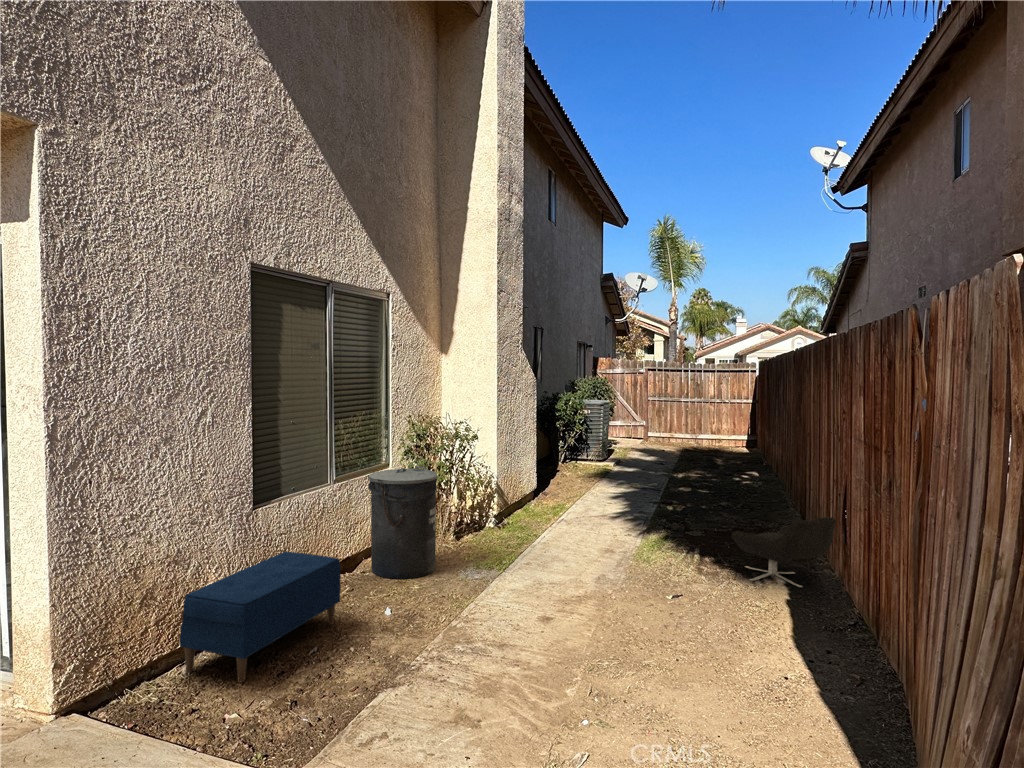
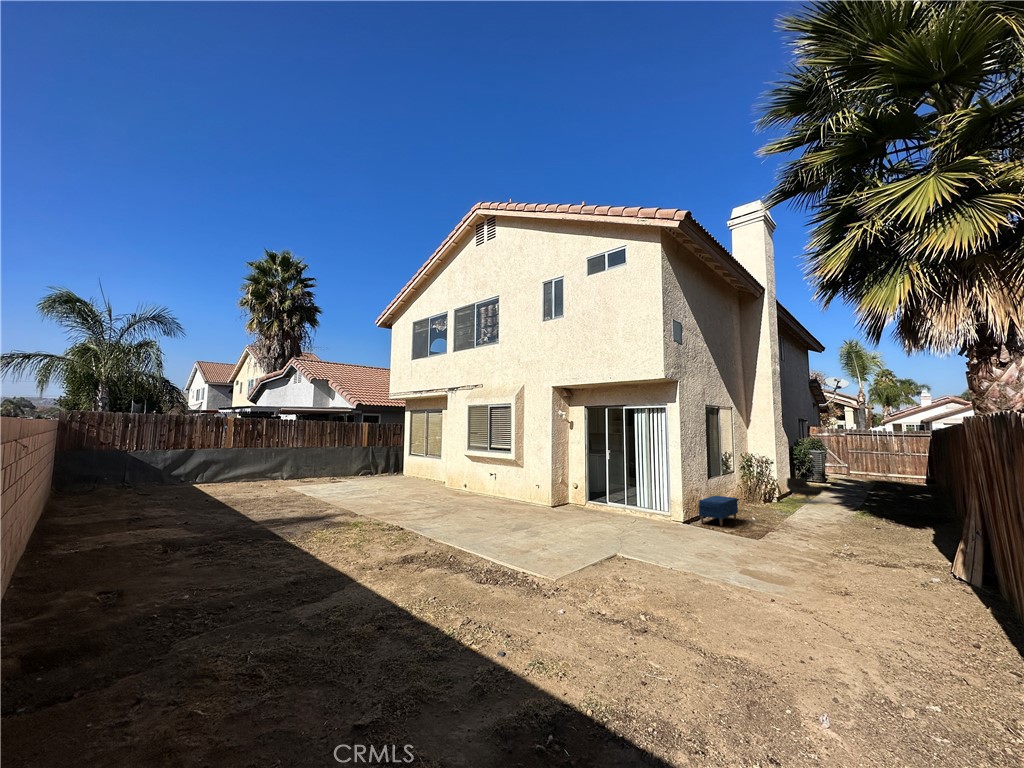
trash can: present [368,466,437,579] -> none [731,473,761,513]
lounge chair: present [732,517,836,587] -> present [786,478,823,502]

